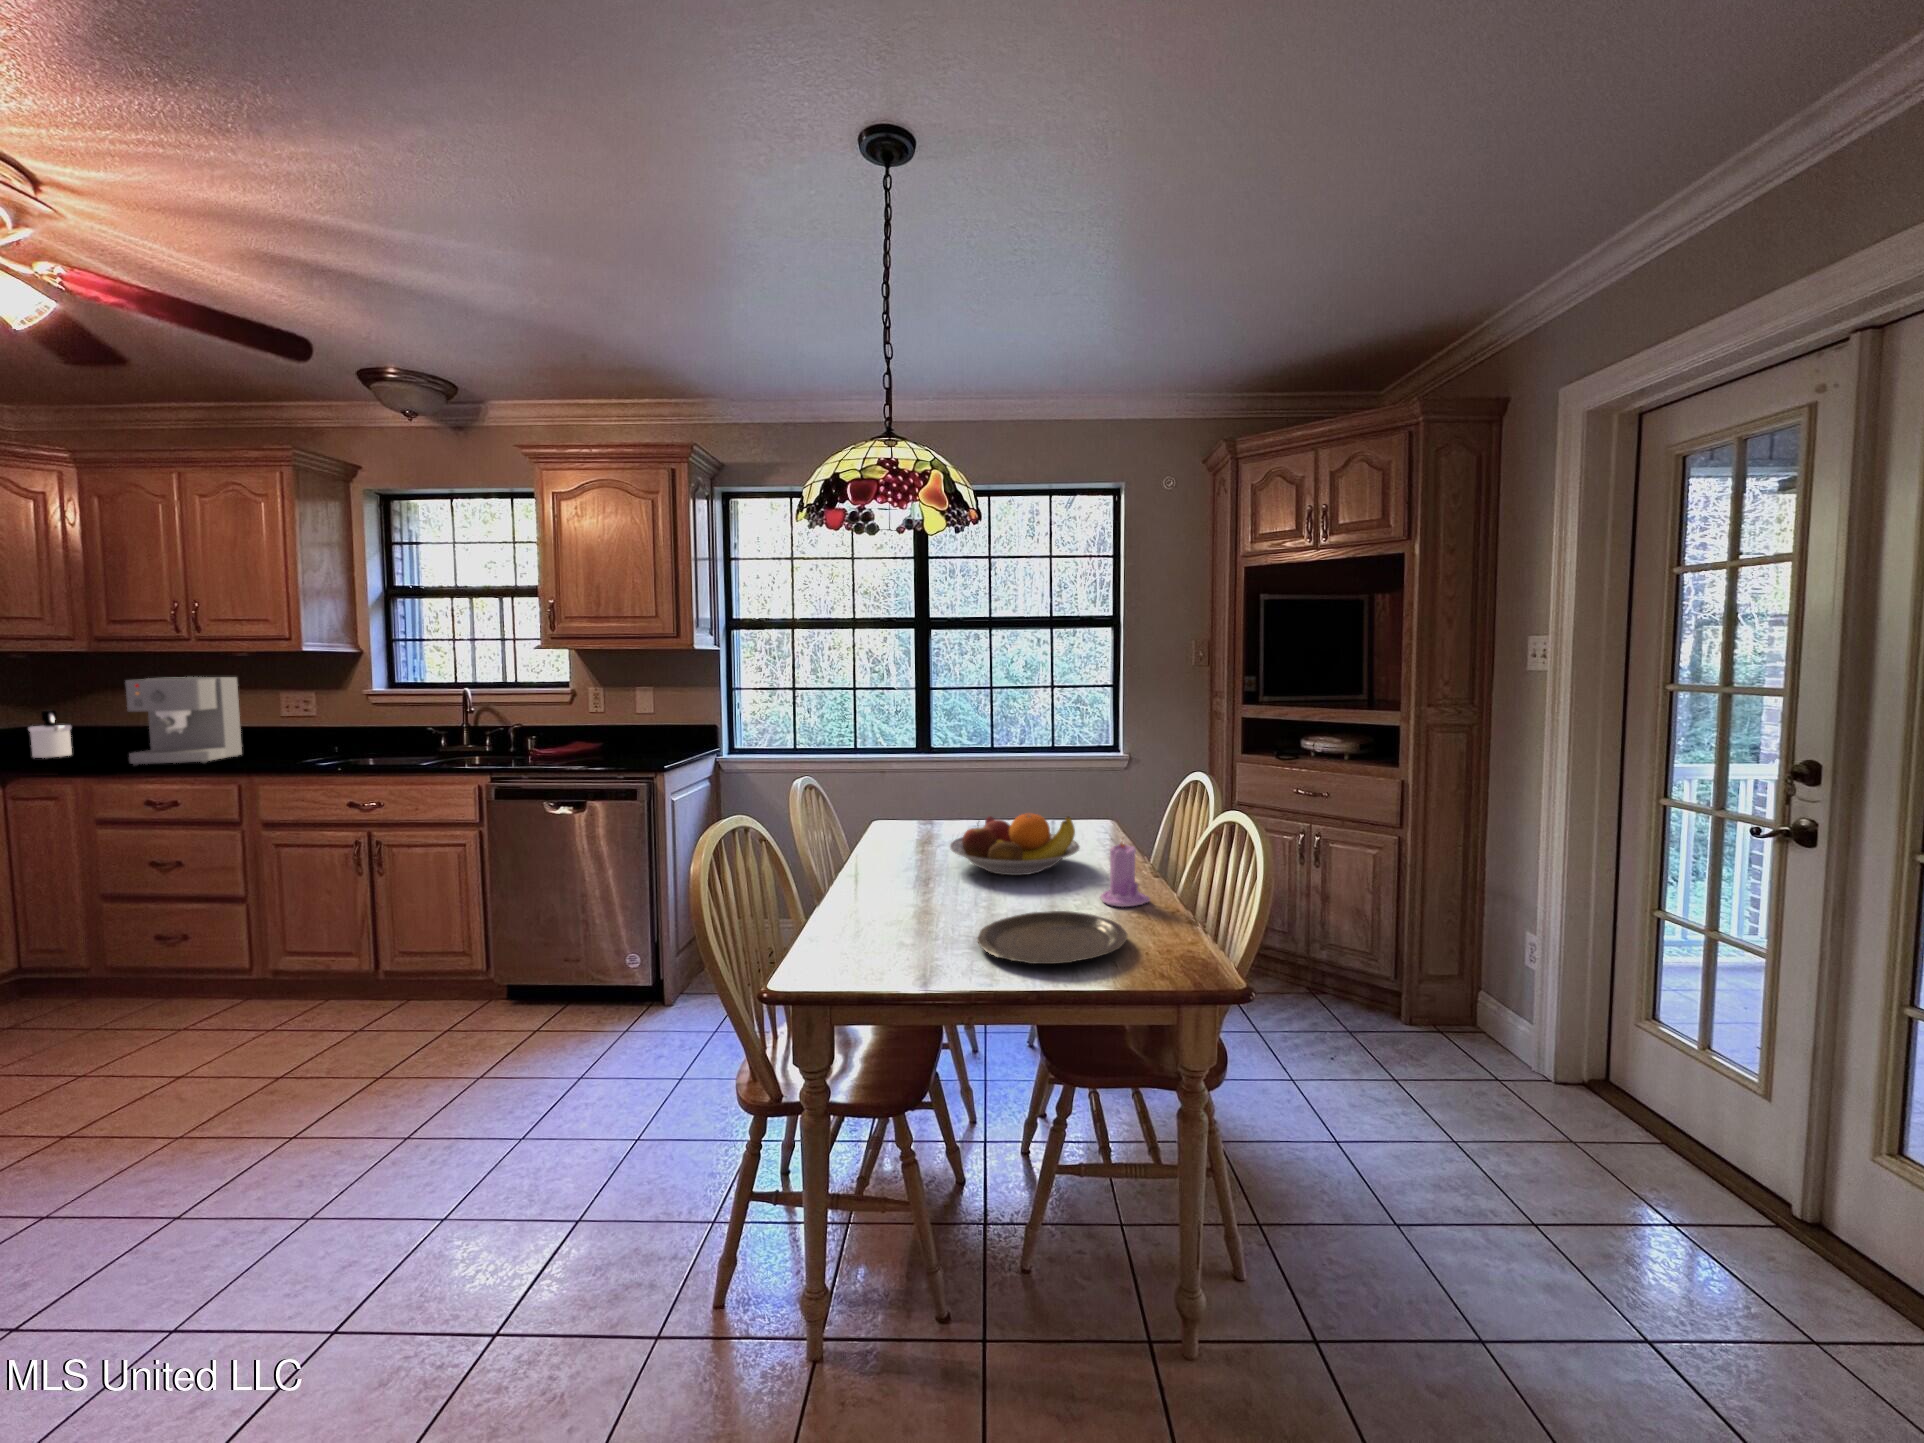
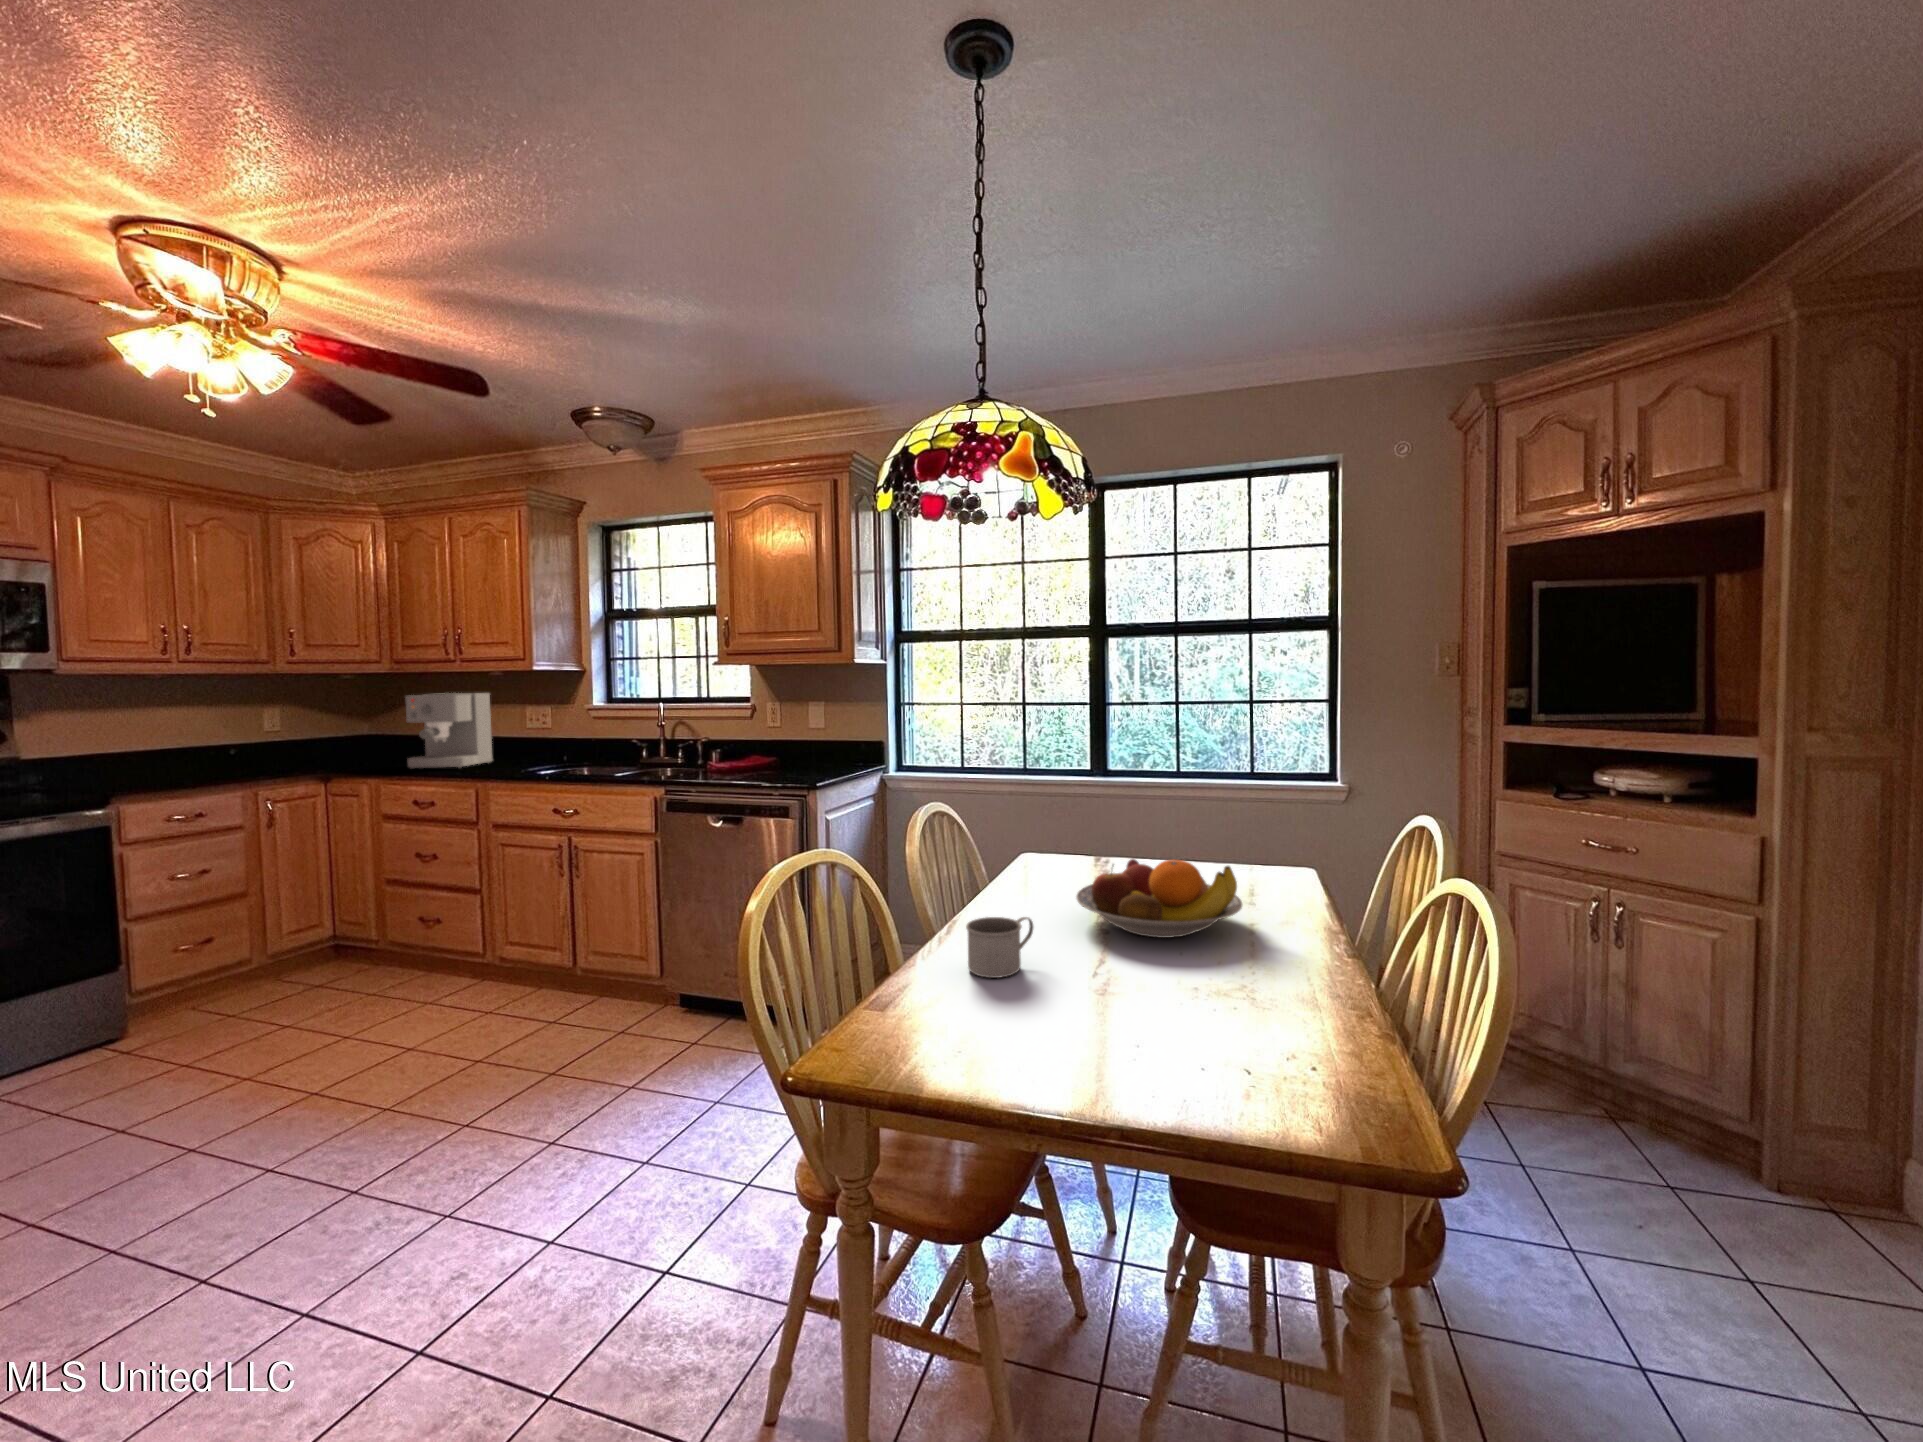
soap dispenser: present [29,710,72,758] -> none [353,721,383,760]
candle: present [1100,842,1150,907] -> none [1255,902,1326,999]
mug: none [877,864,929,913] -> present [966,917,1033,978]
plate: present [977,911,1127,964] -> none [1062,995,1271,1084]

